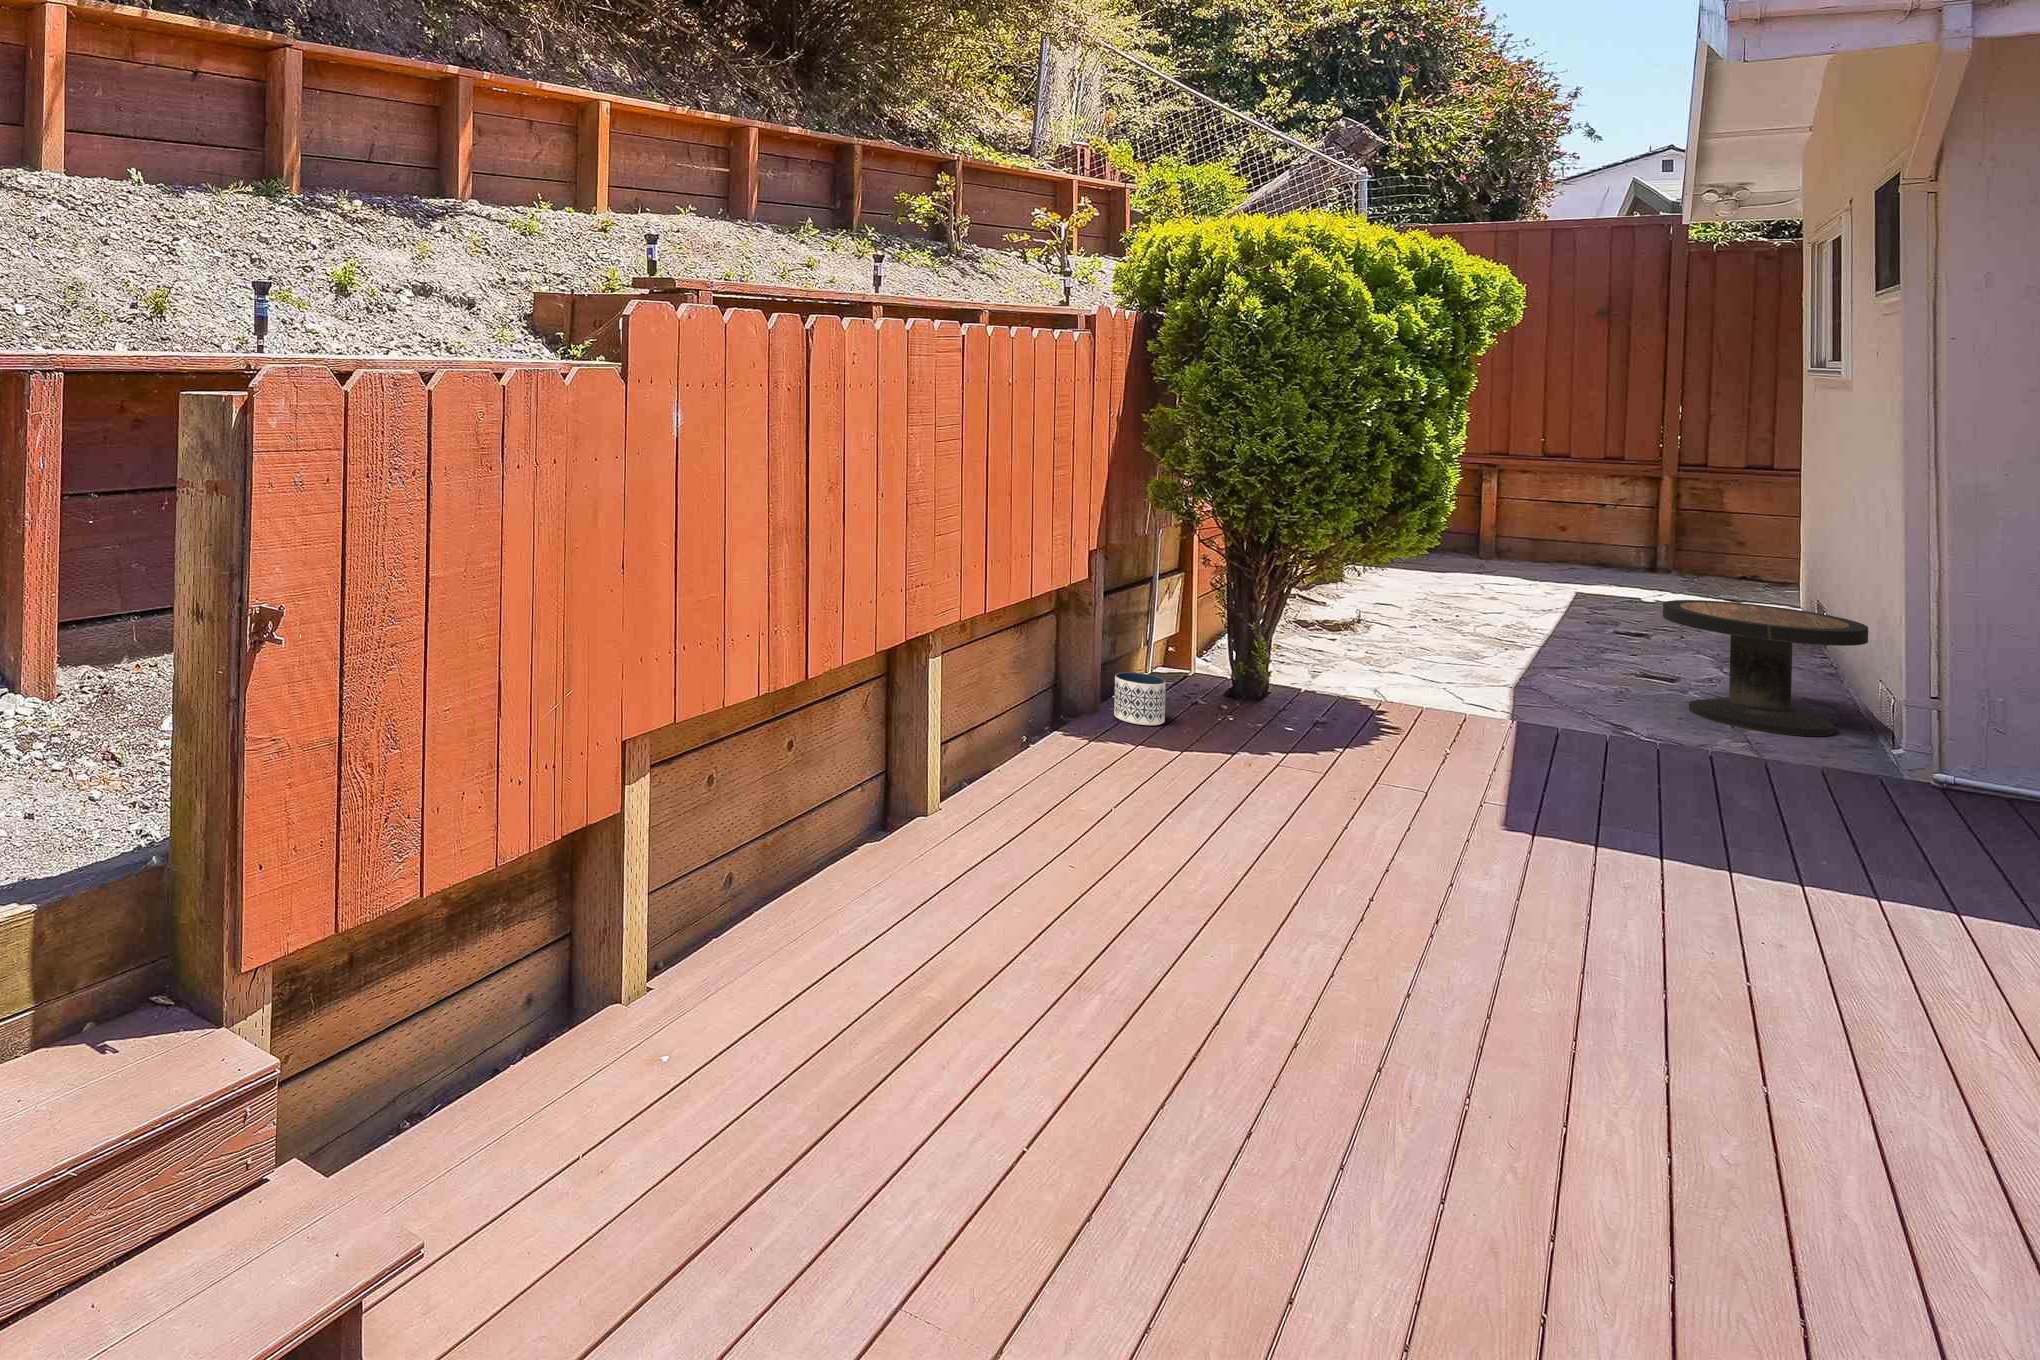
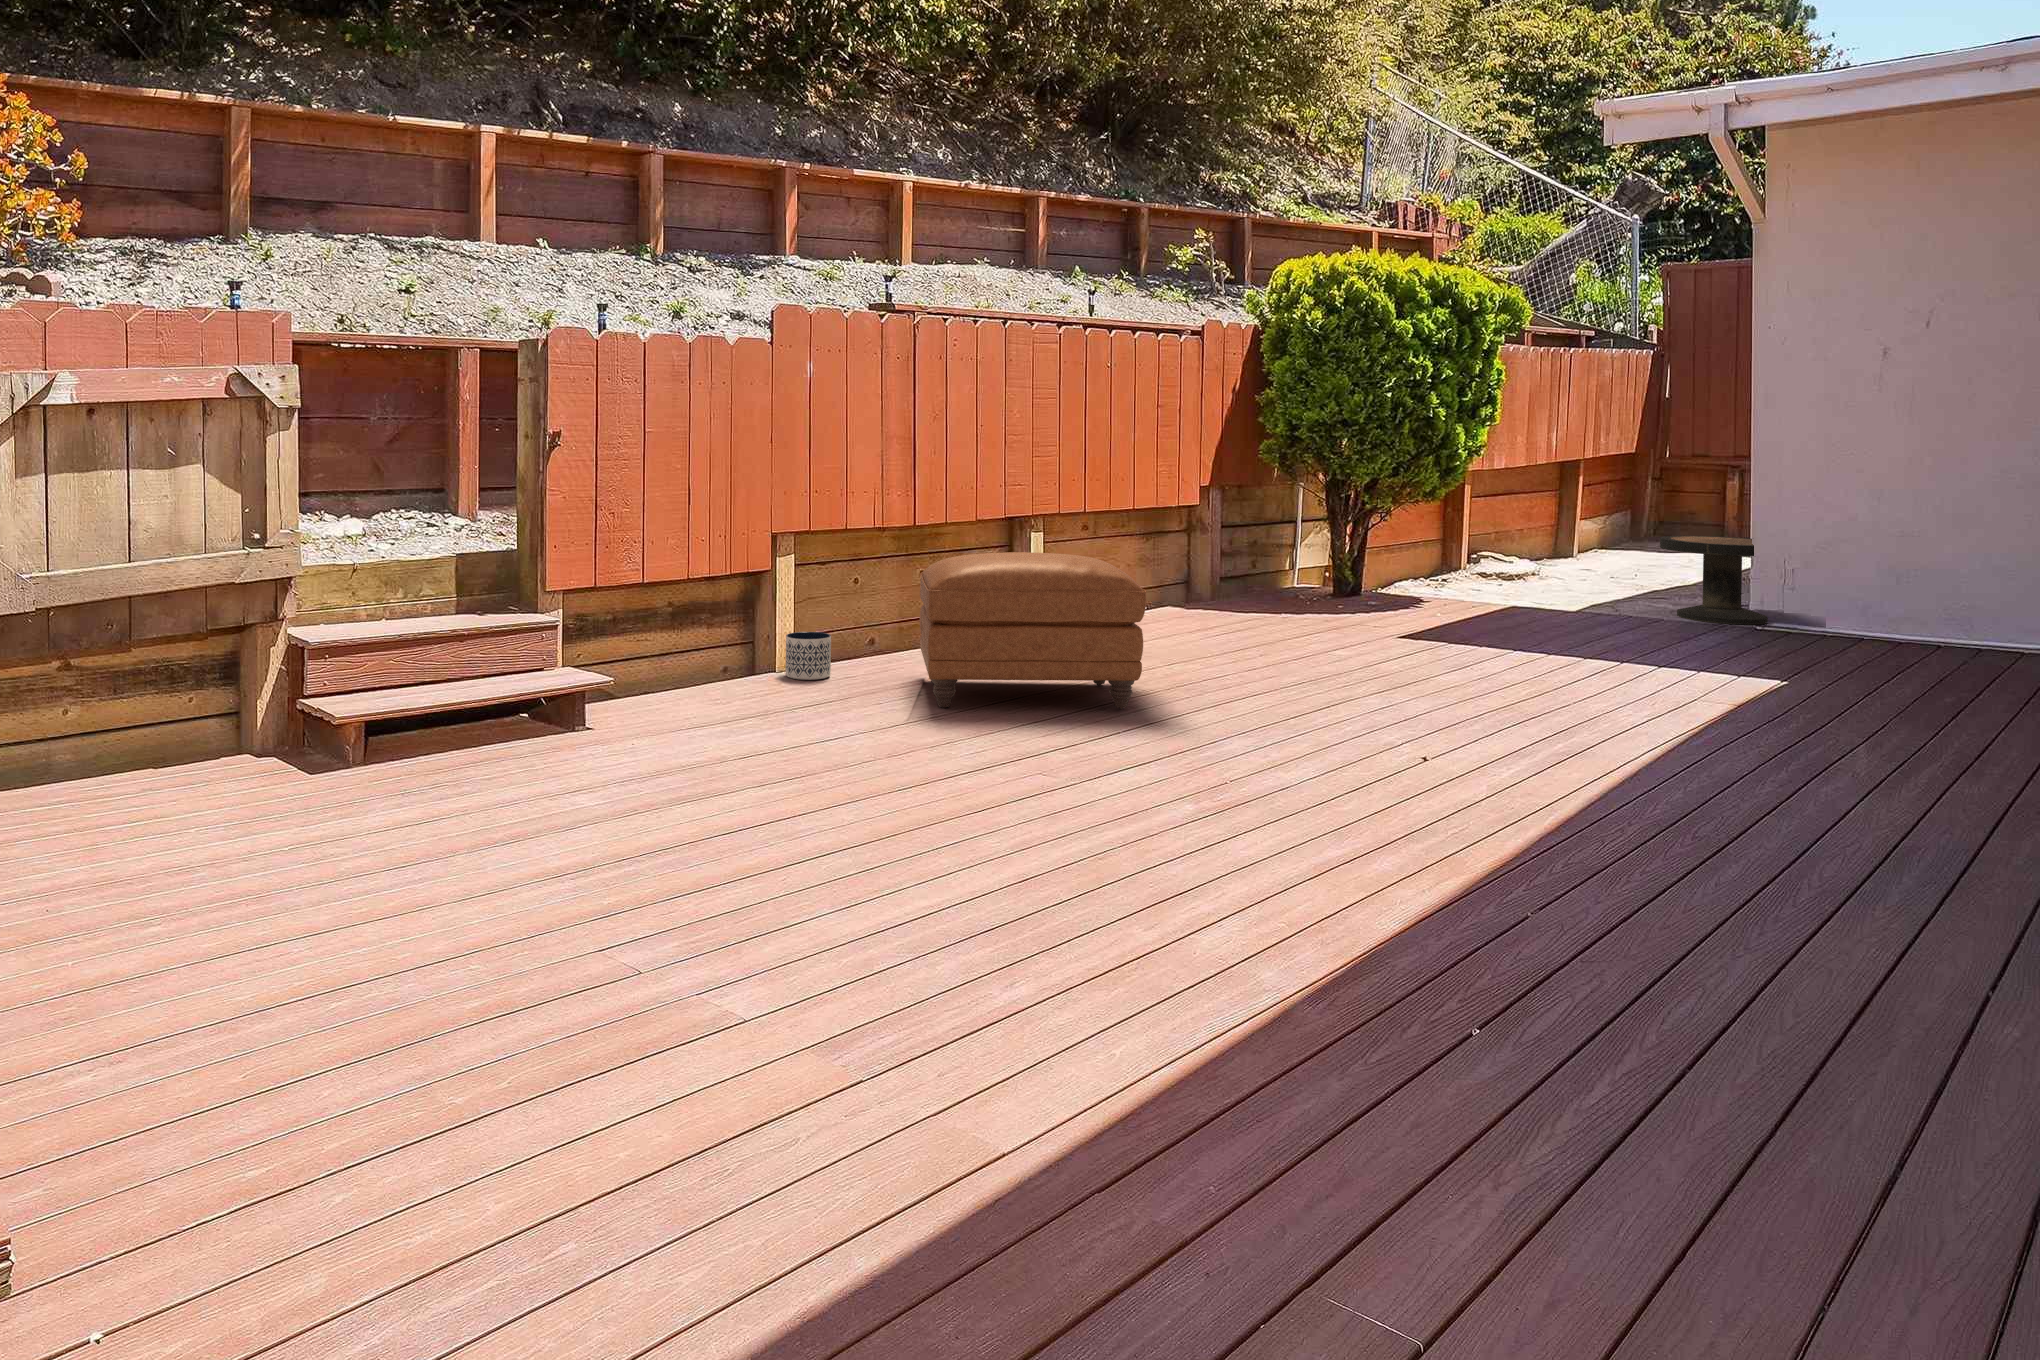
planter: present [1114,672,1166,725] -> present [786,632,831,680]
ottoman: none [900,772,1442,1139] -> present [920,552,1146,709]

